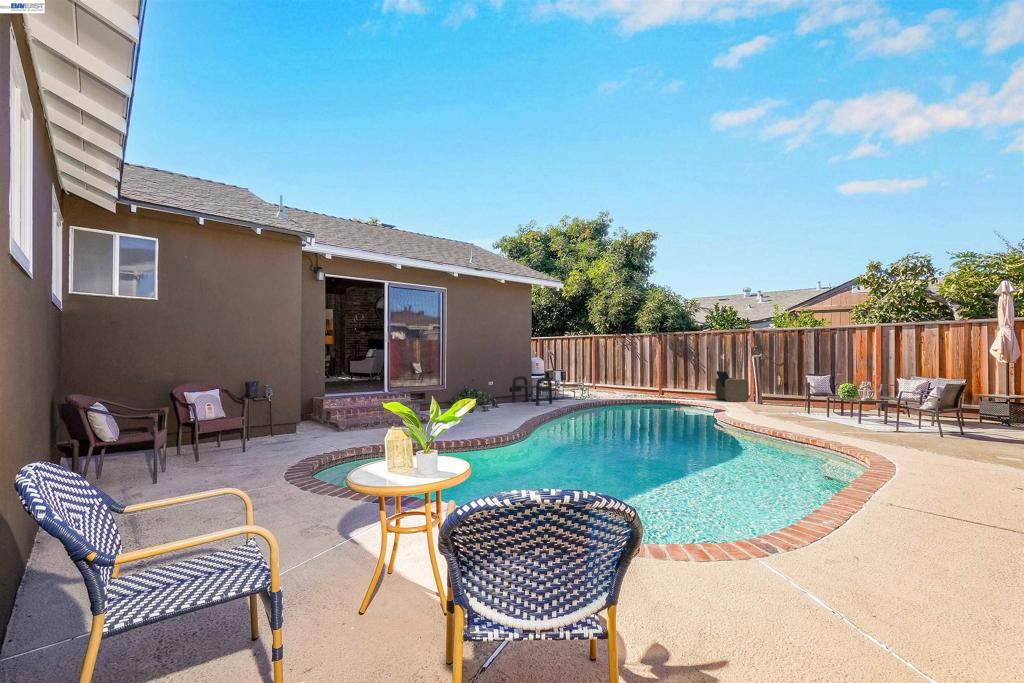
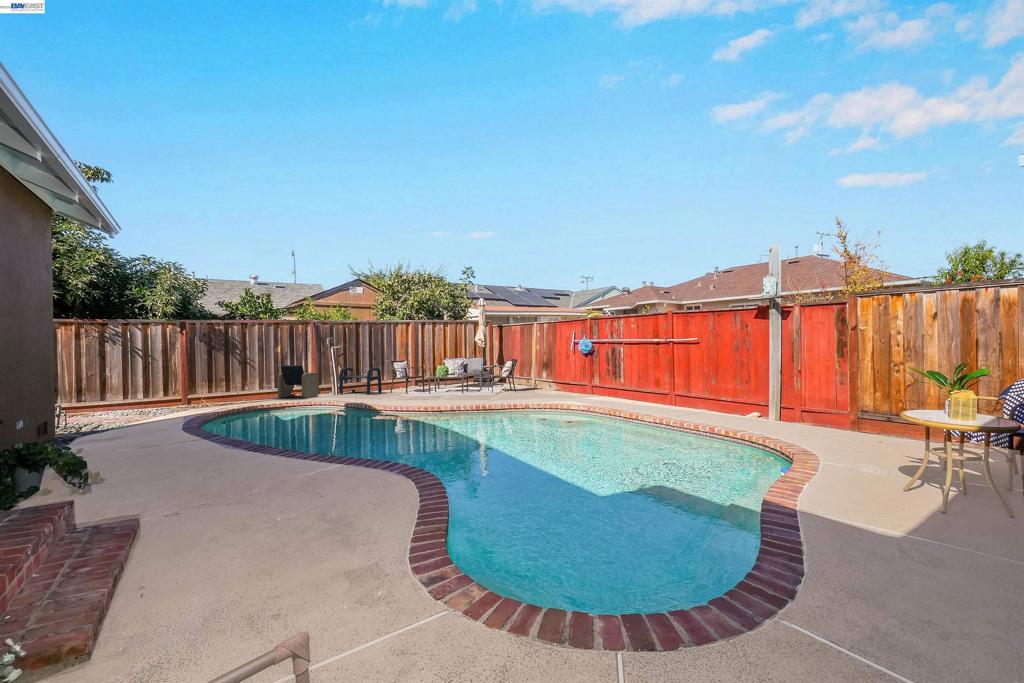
bench: present [512,376,552,405] -> present [339,367,382,394]

